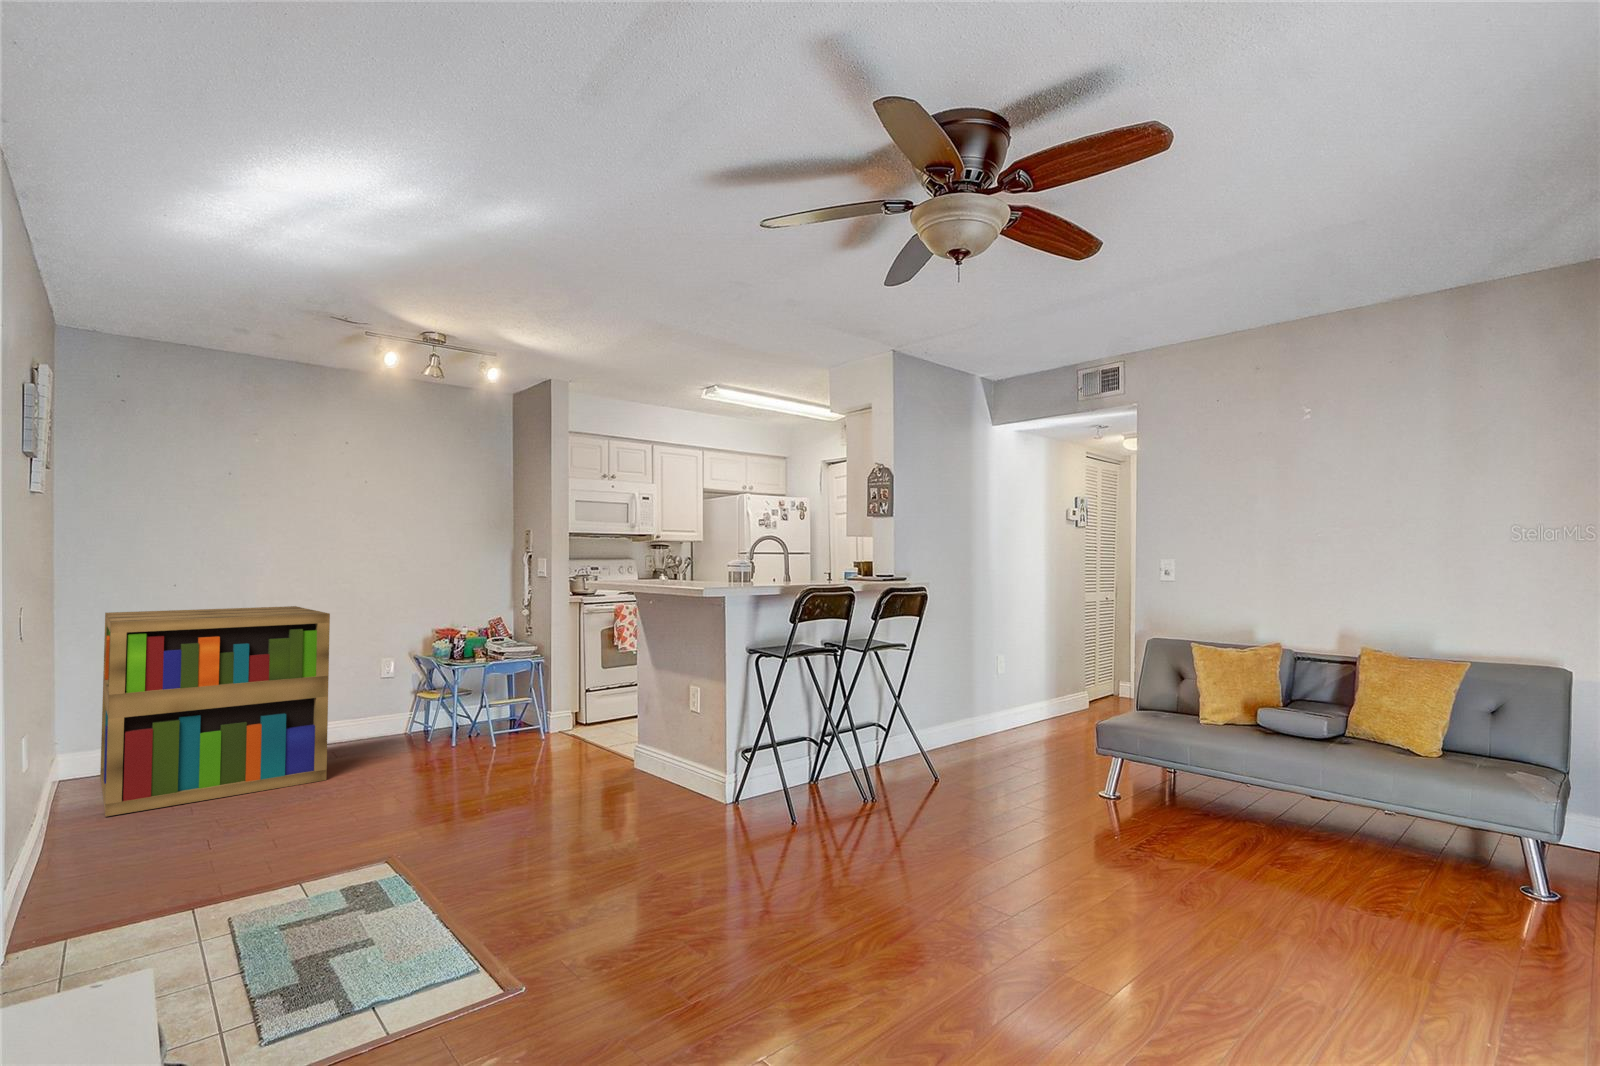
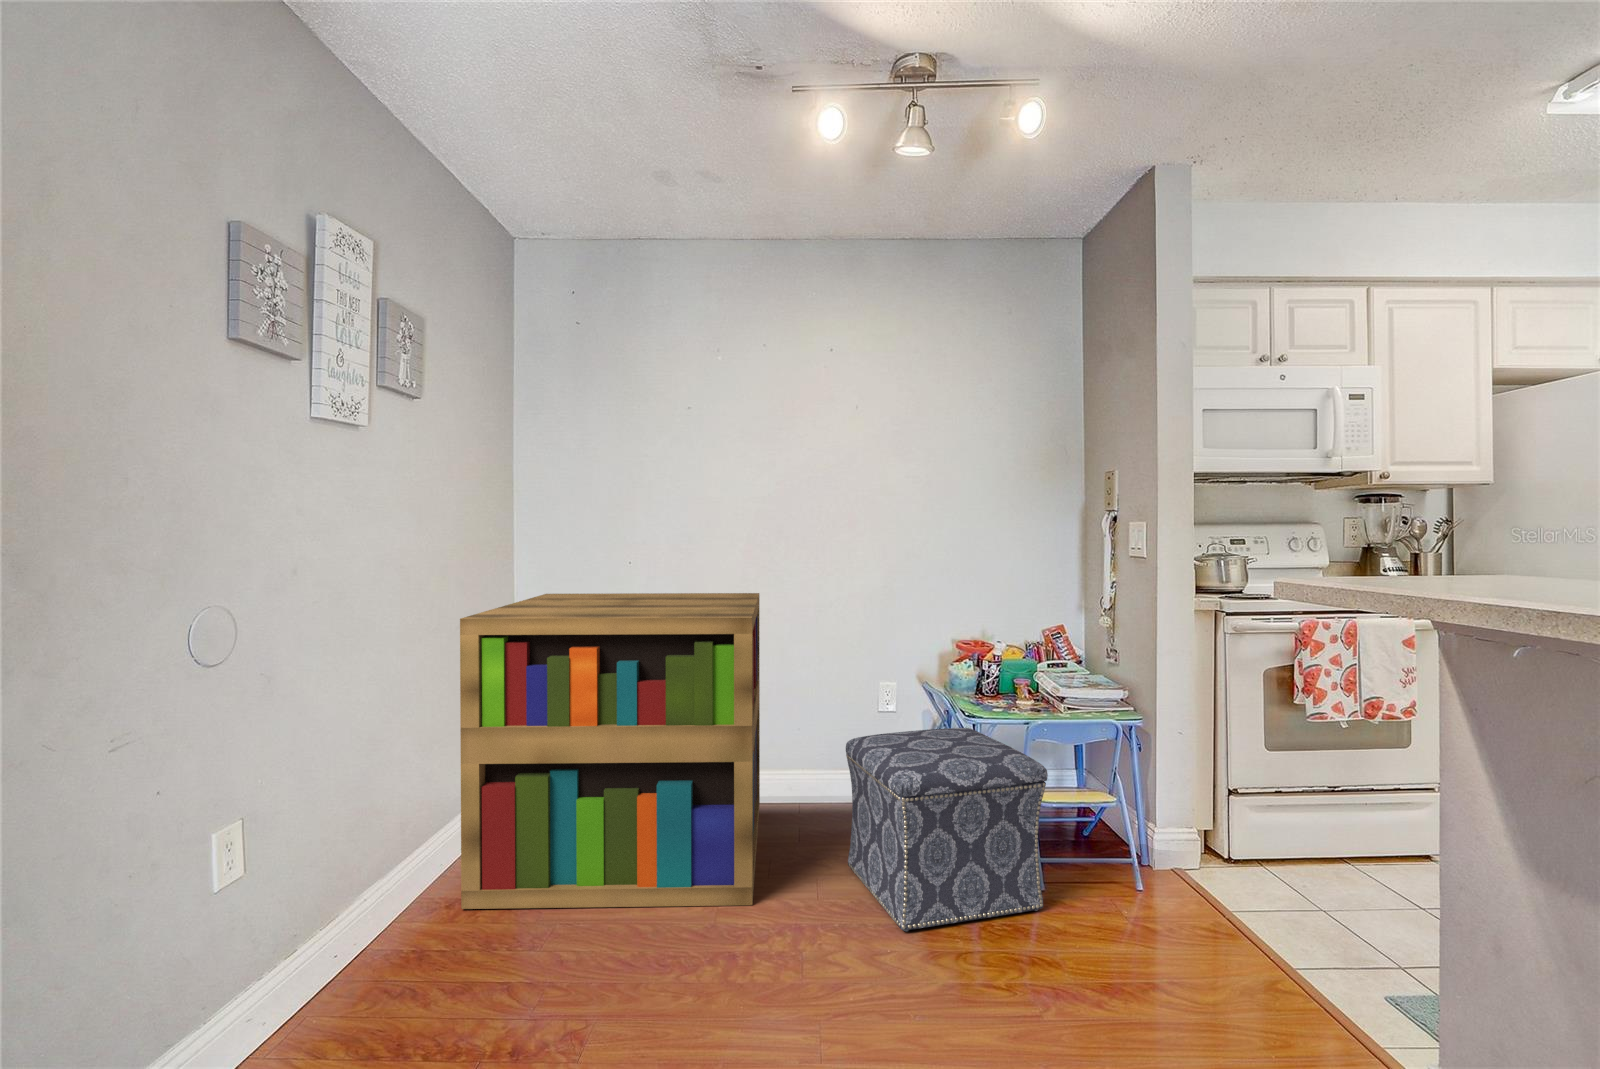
ottoman: none [378,674,499,771] -> present [846,728,1048,931]

